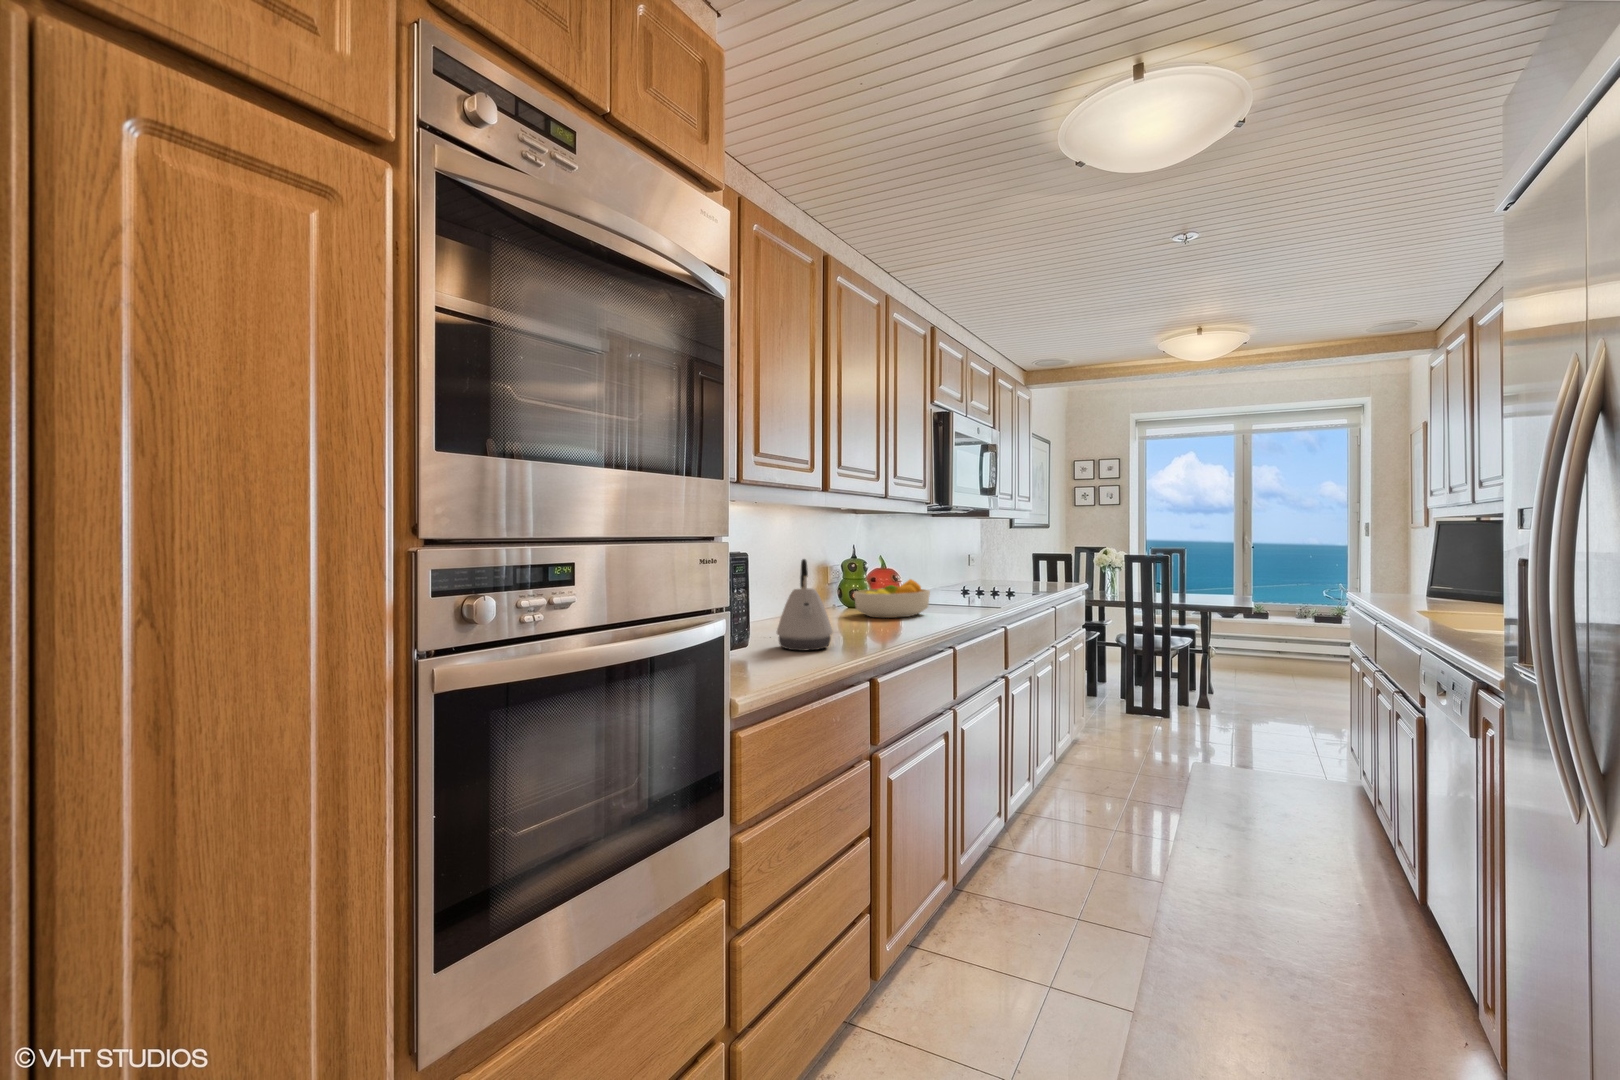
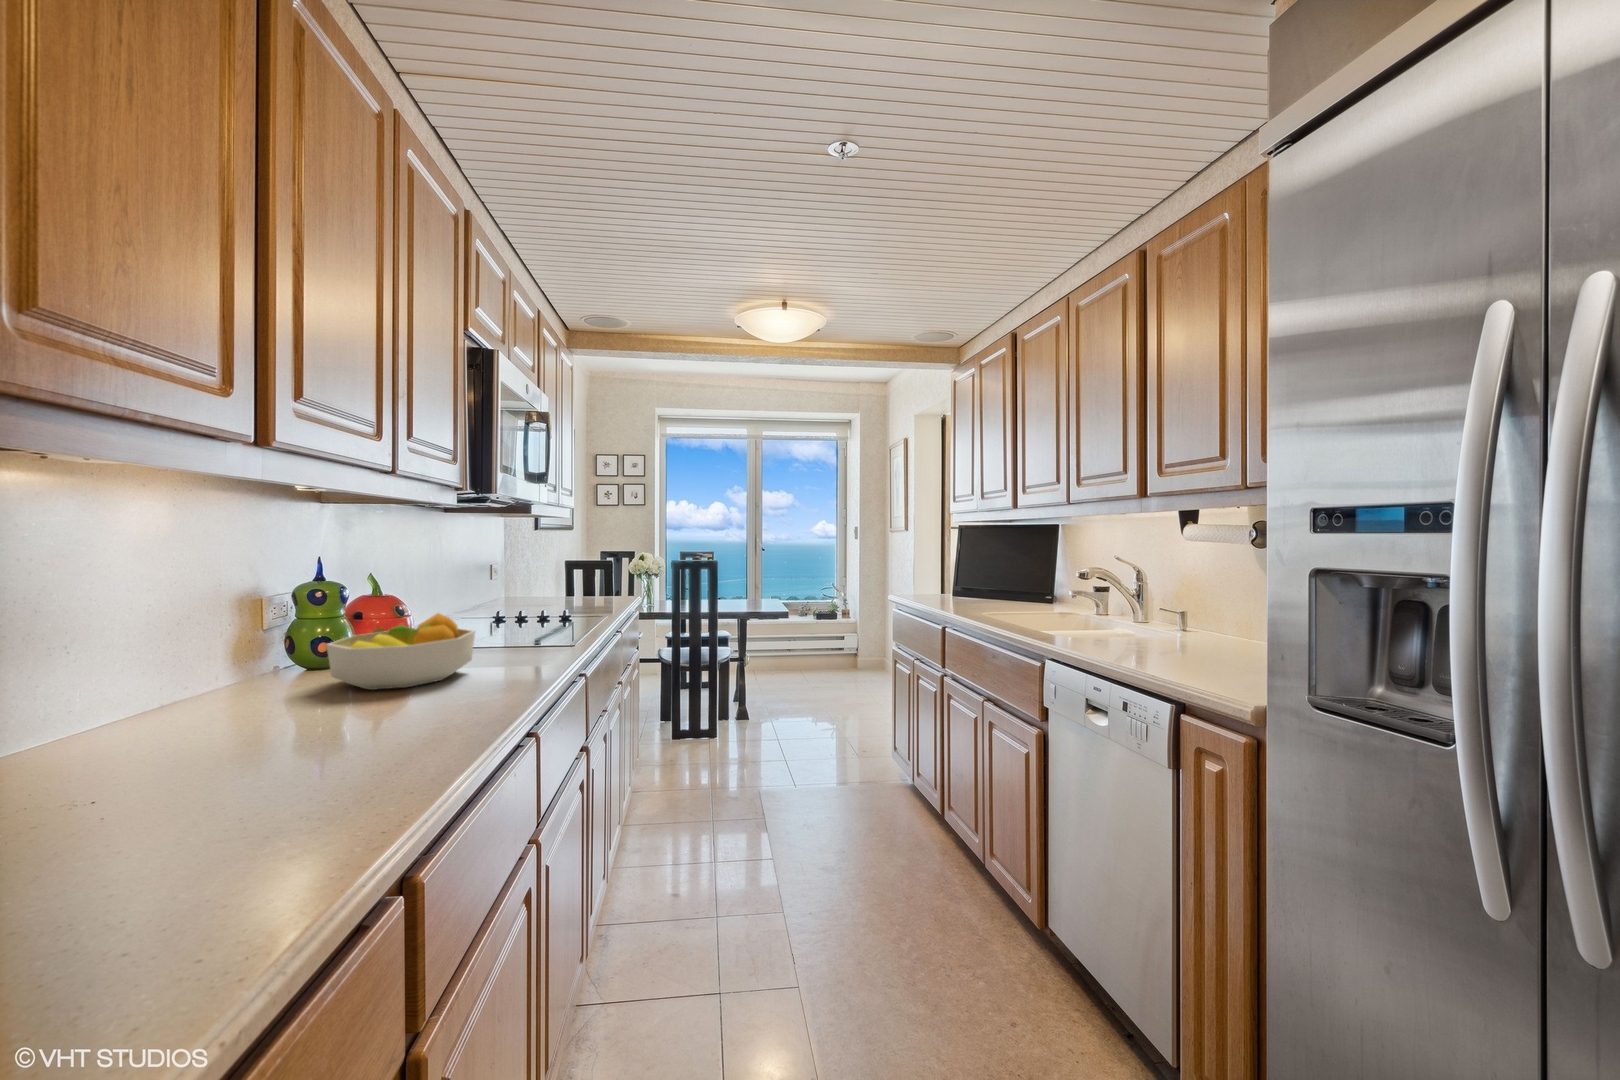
kettle: present [777,559,833,651] -> none [118,602,301,850]

